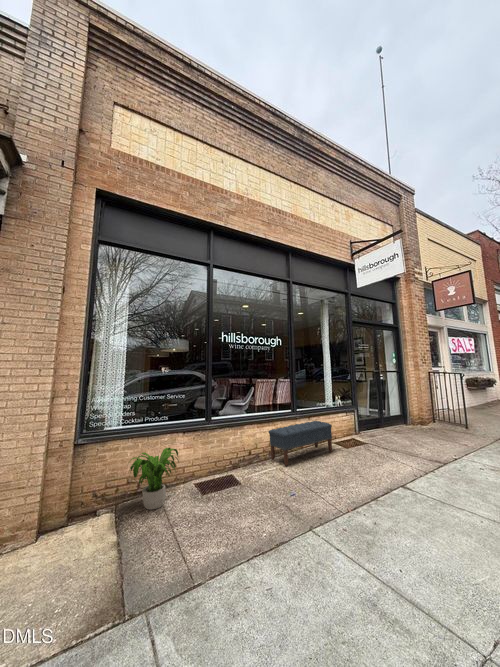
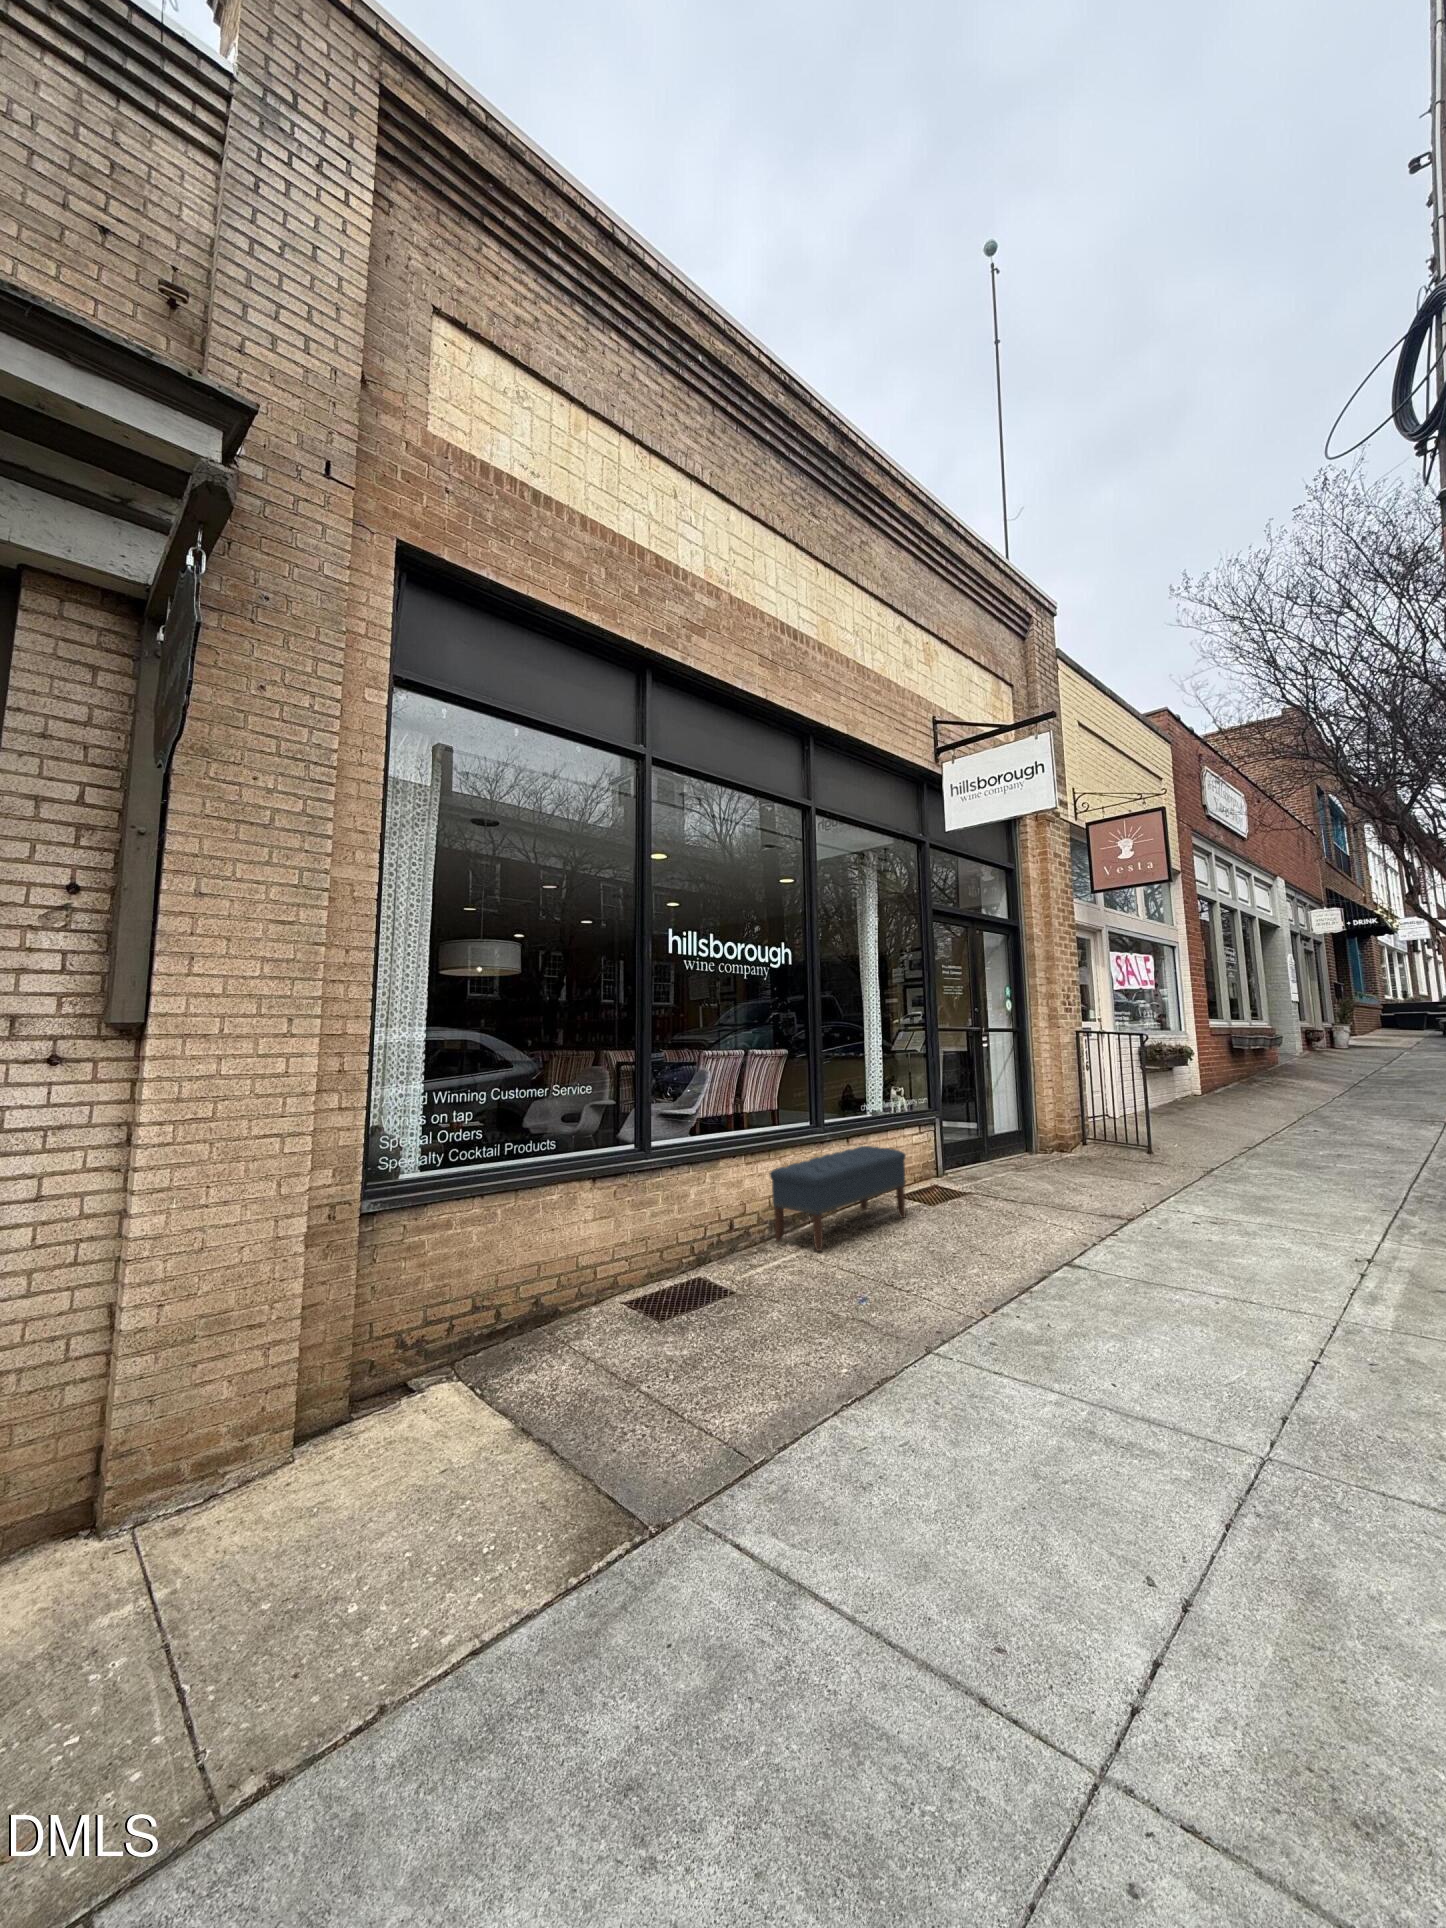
potted plant: present [130,448,178,509] -> none [483,1215,625,1366]

